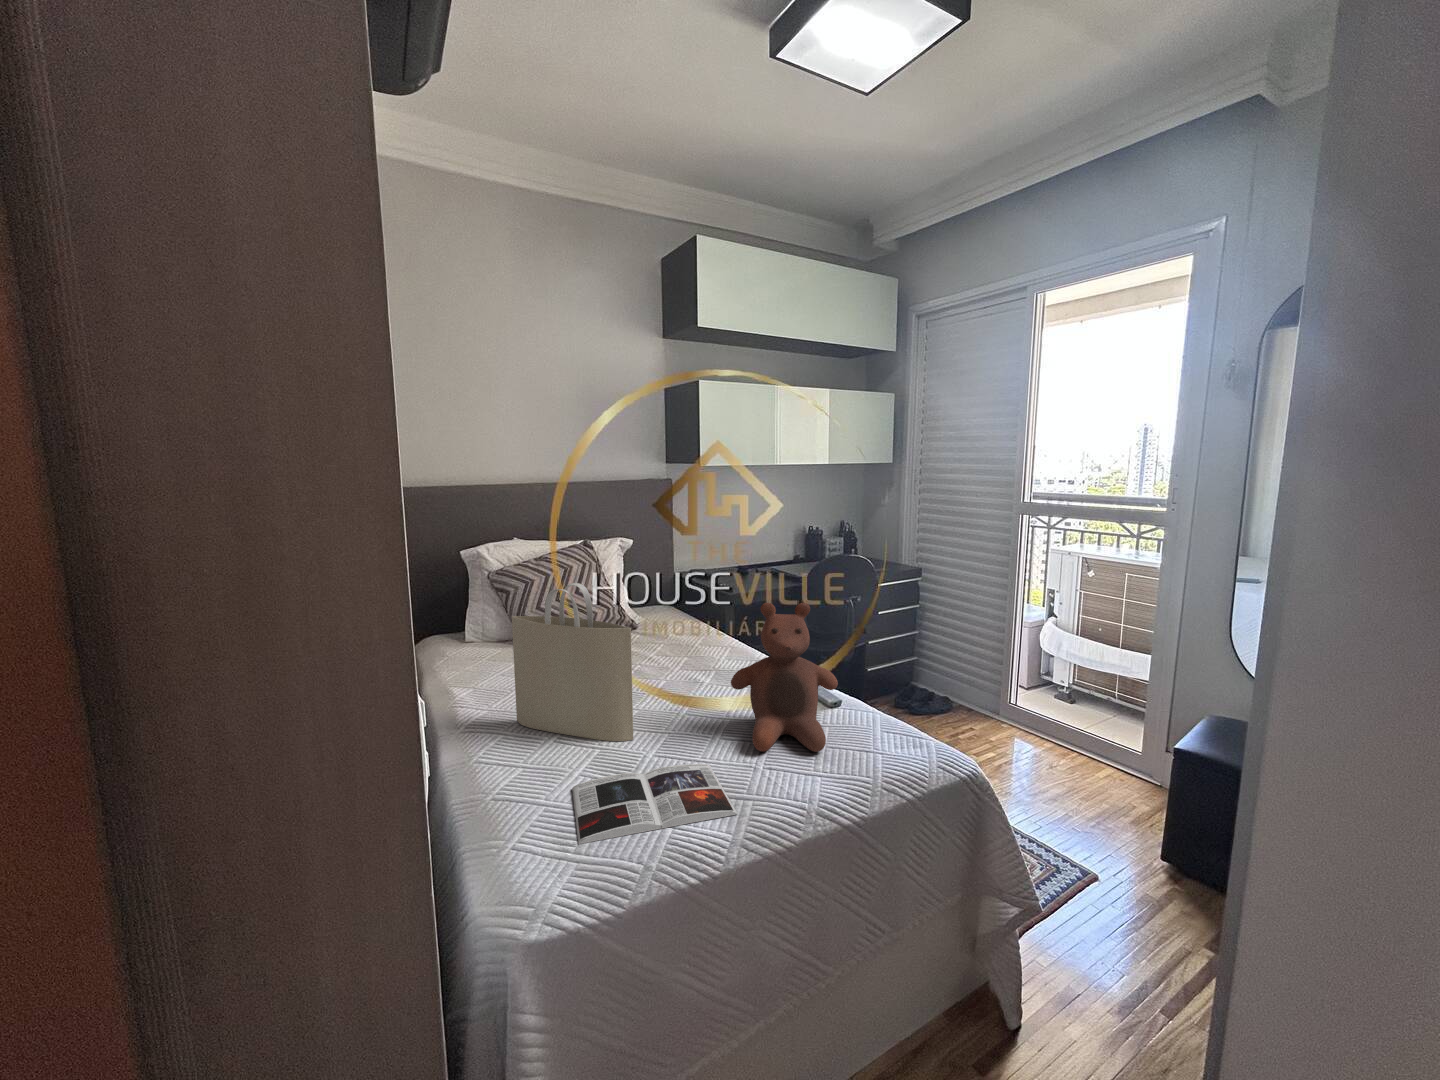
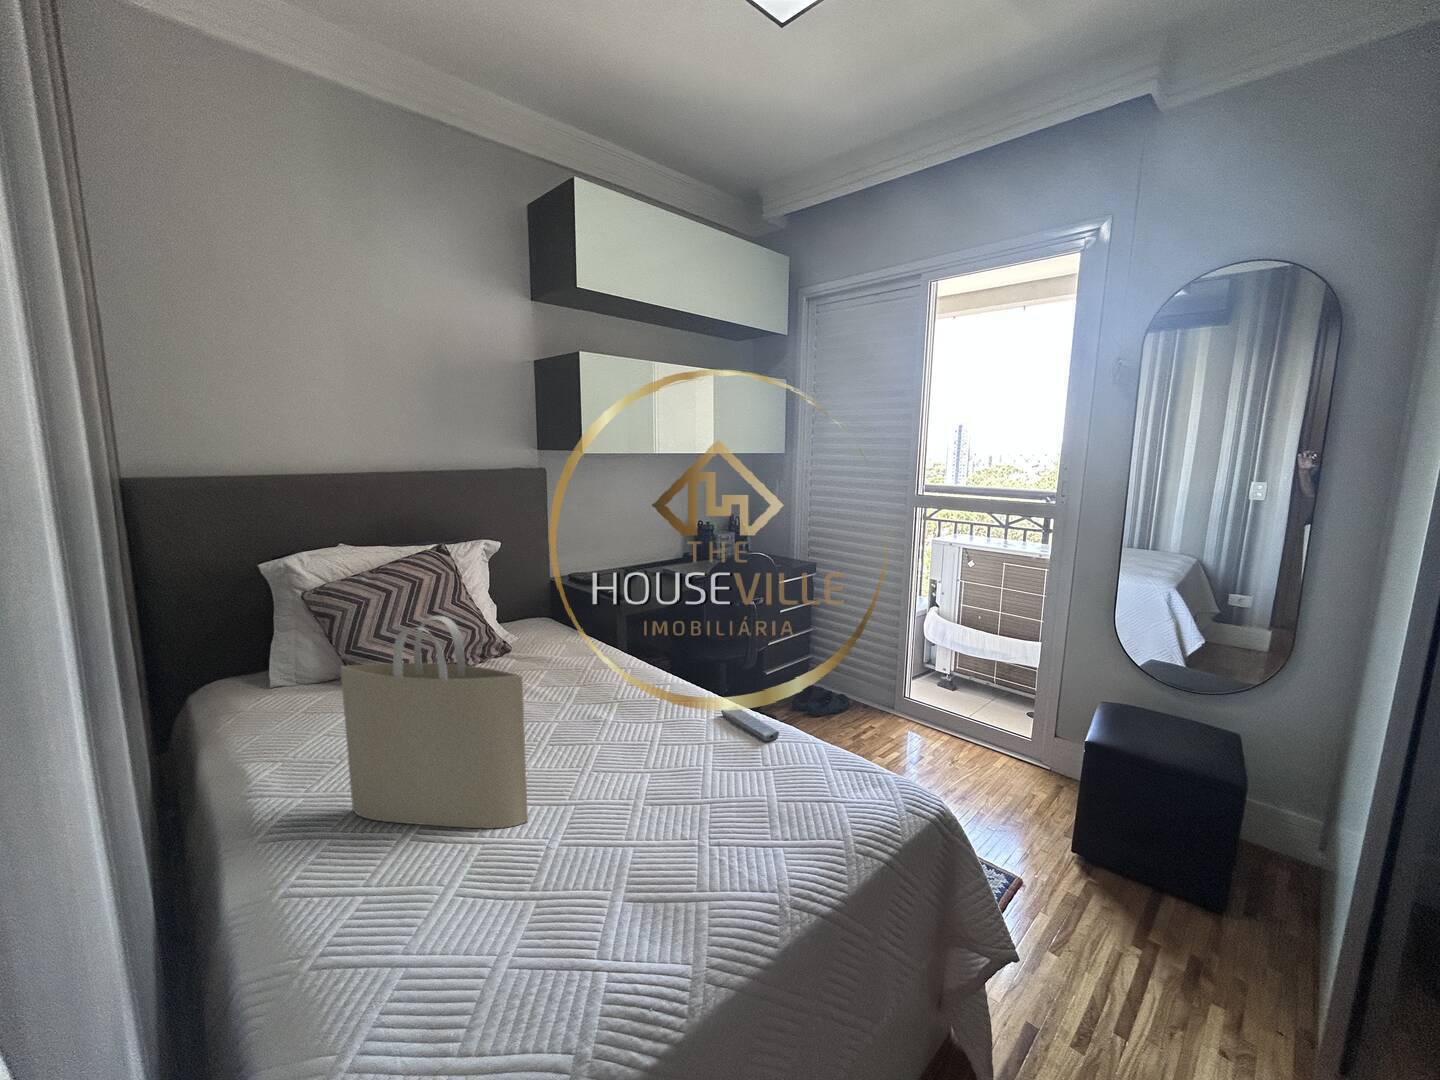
stuffed bear: present [731,603,838,752] -> none [653,626,783,820]
magazine: present [572,764,738,844] -> none [448,851,692,1029]

